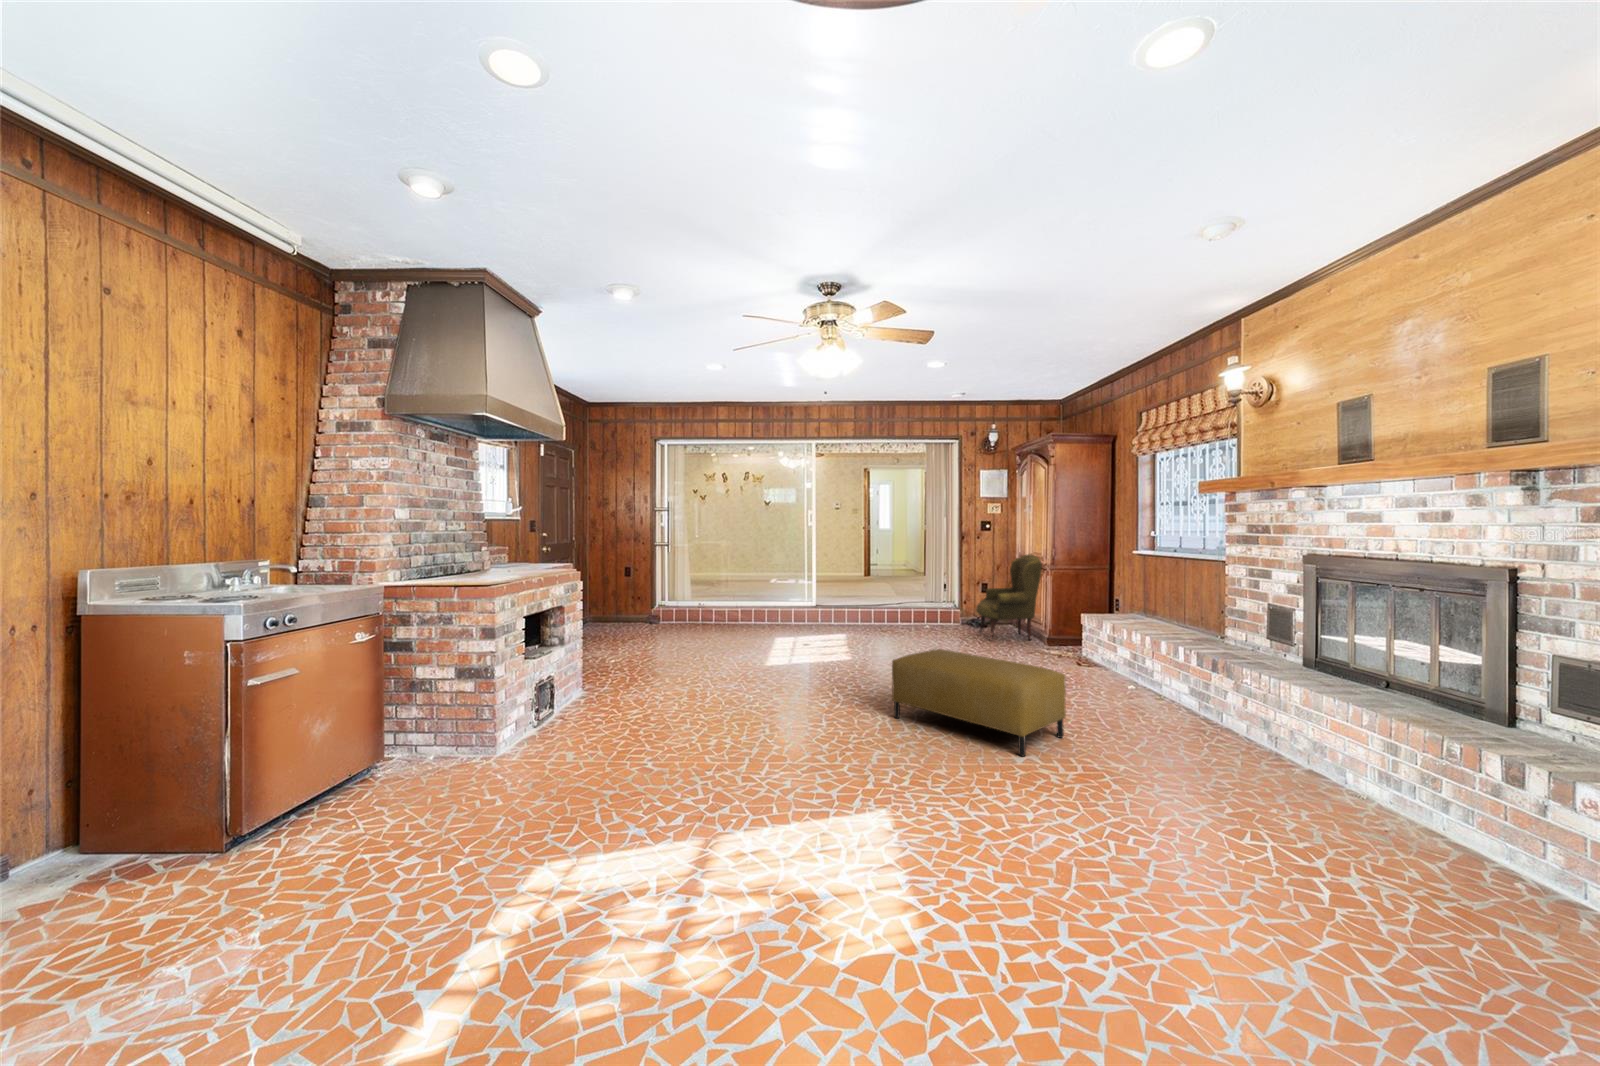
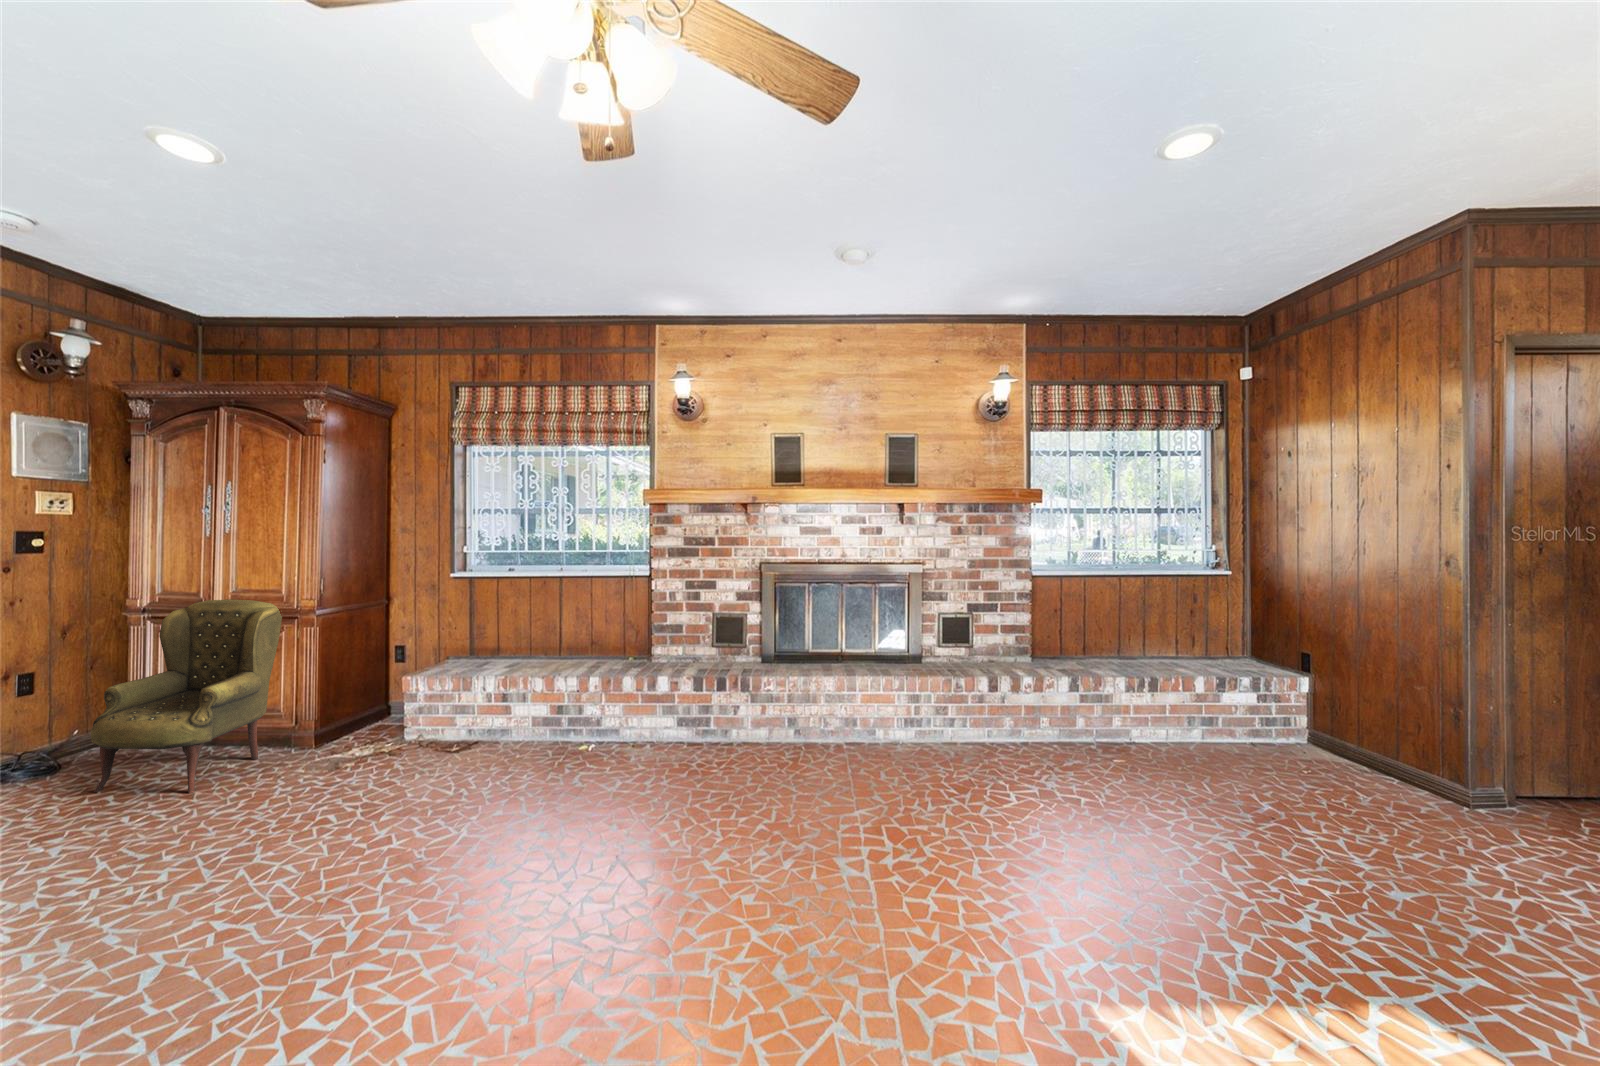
ottoman: present [892,649,1066,756] -> none [585,744,864,989]

